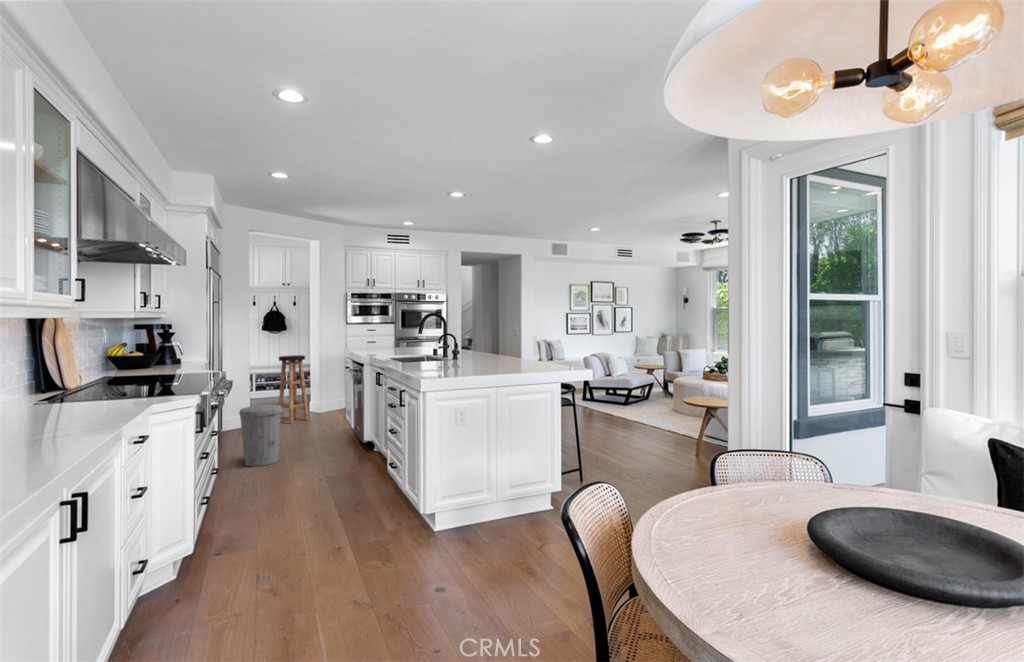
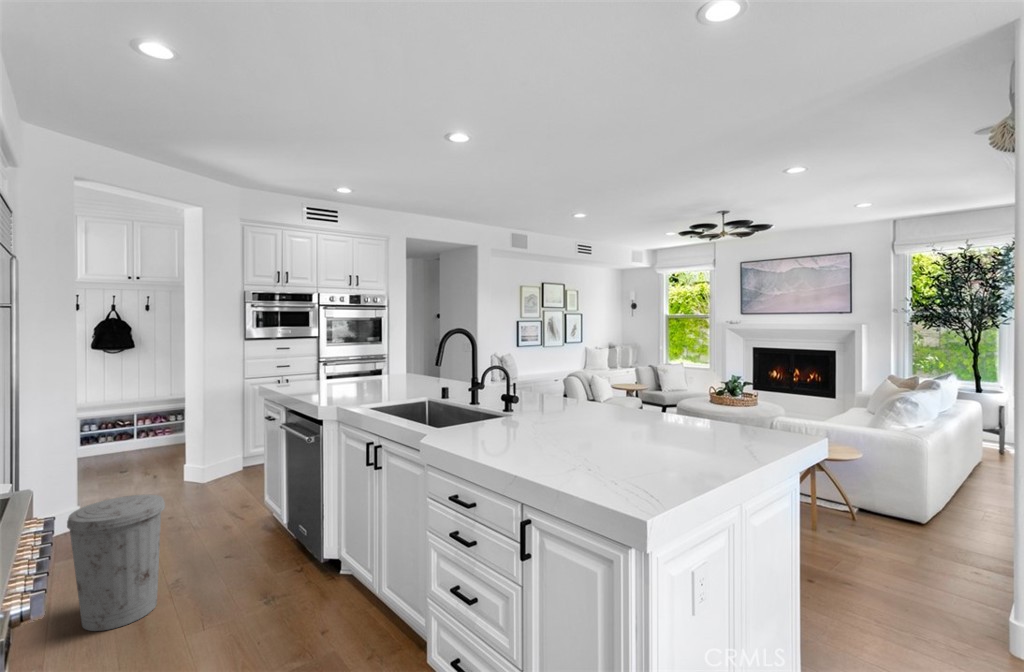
bar stool: present [279,355,309,424] -> none [131,390,190,505]

